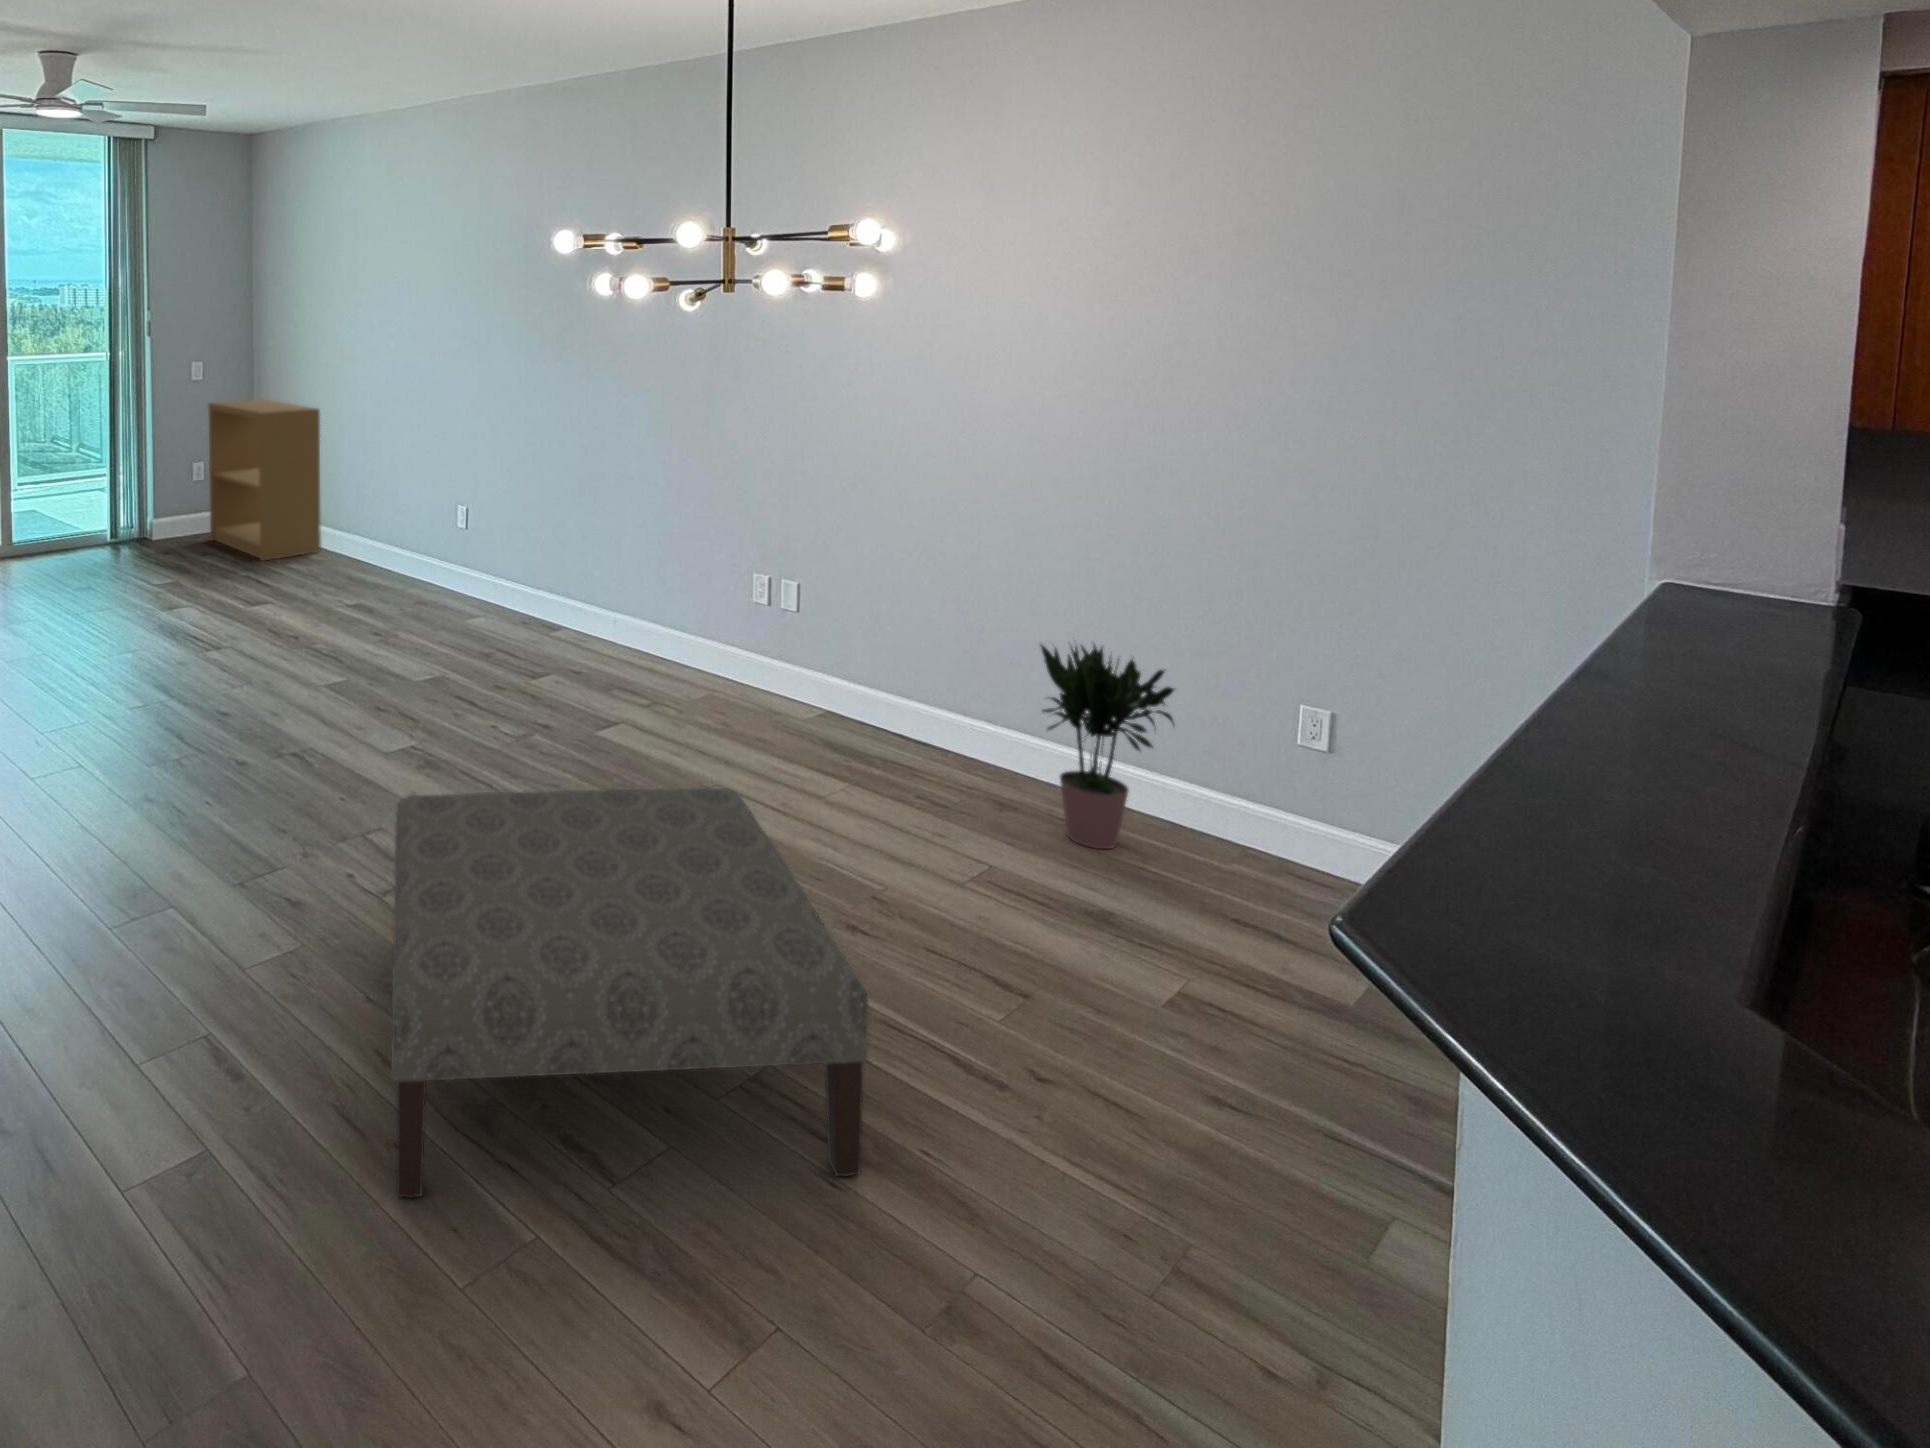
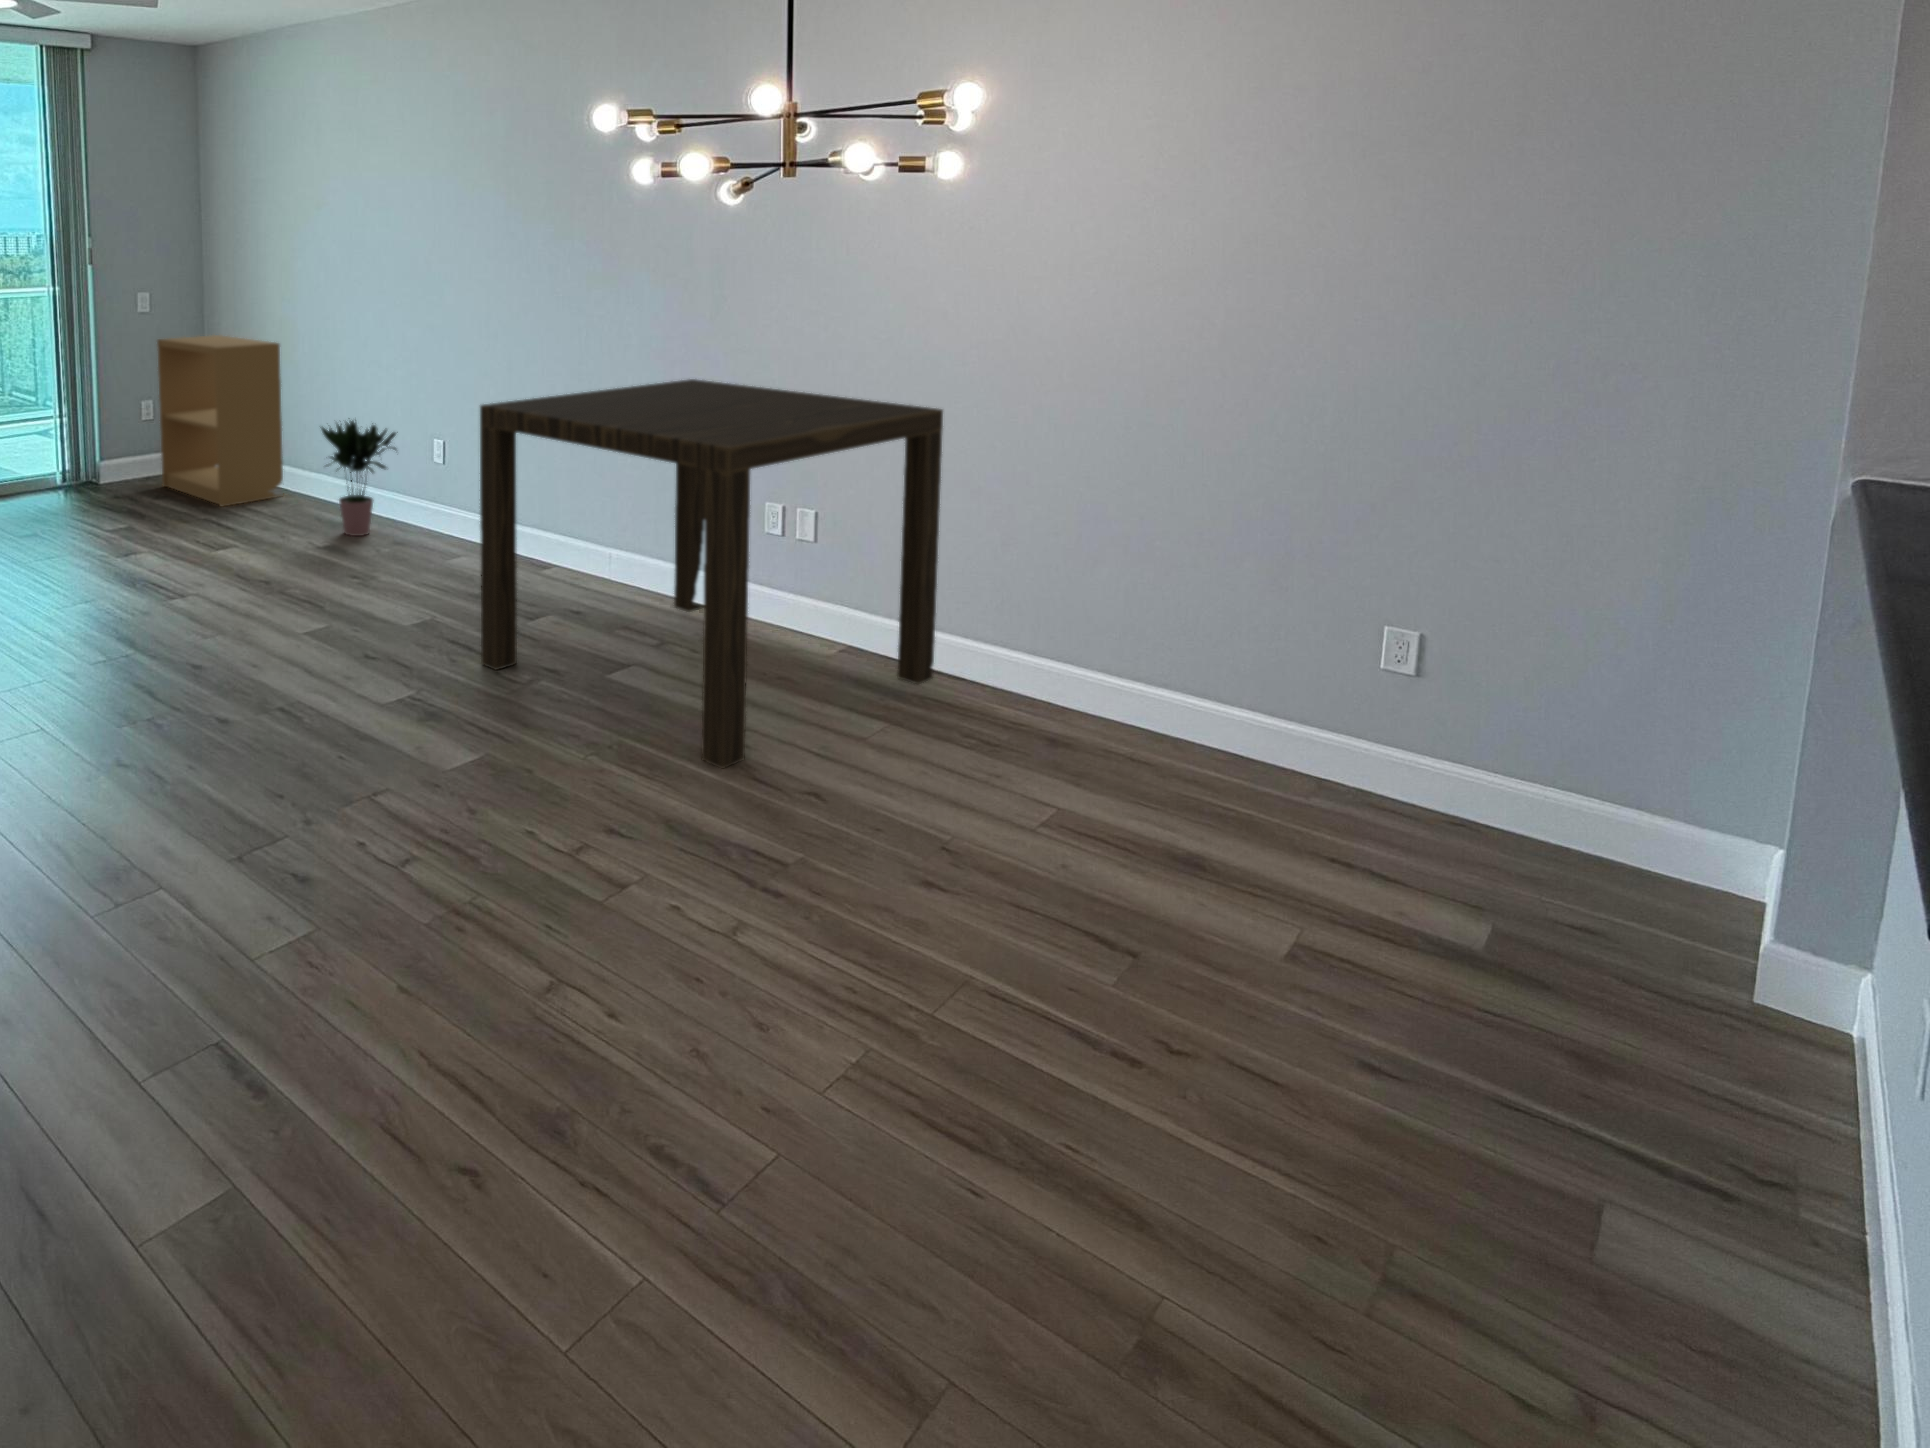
dining table: none [480,455,905,820] -> present [480,379,943,768]
potted plant: present [1041,642,1174,849] -> present [321,420,396,536]
ottoman: present [391,788,868,1198] -> none [424,733,1014,1224]

